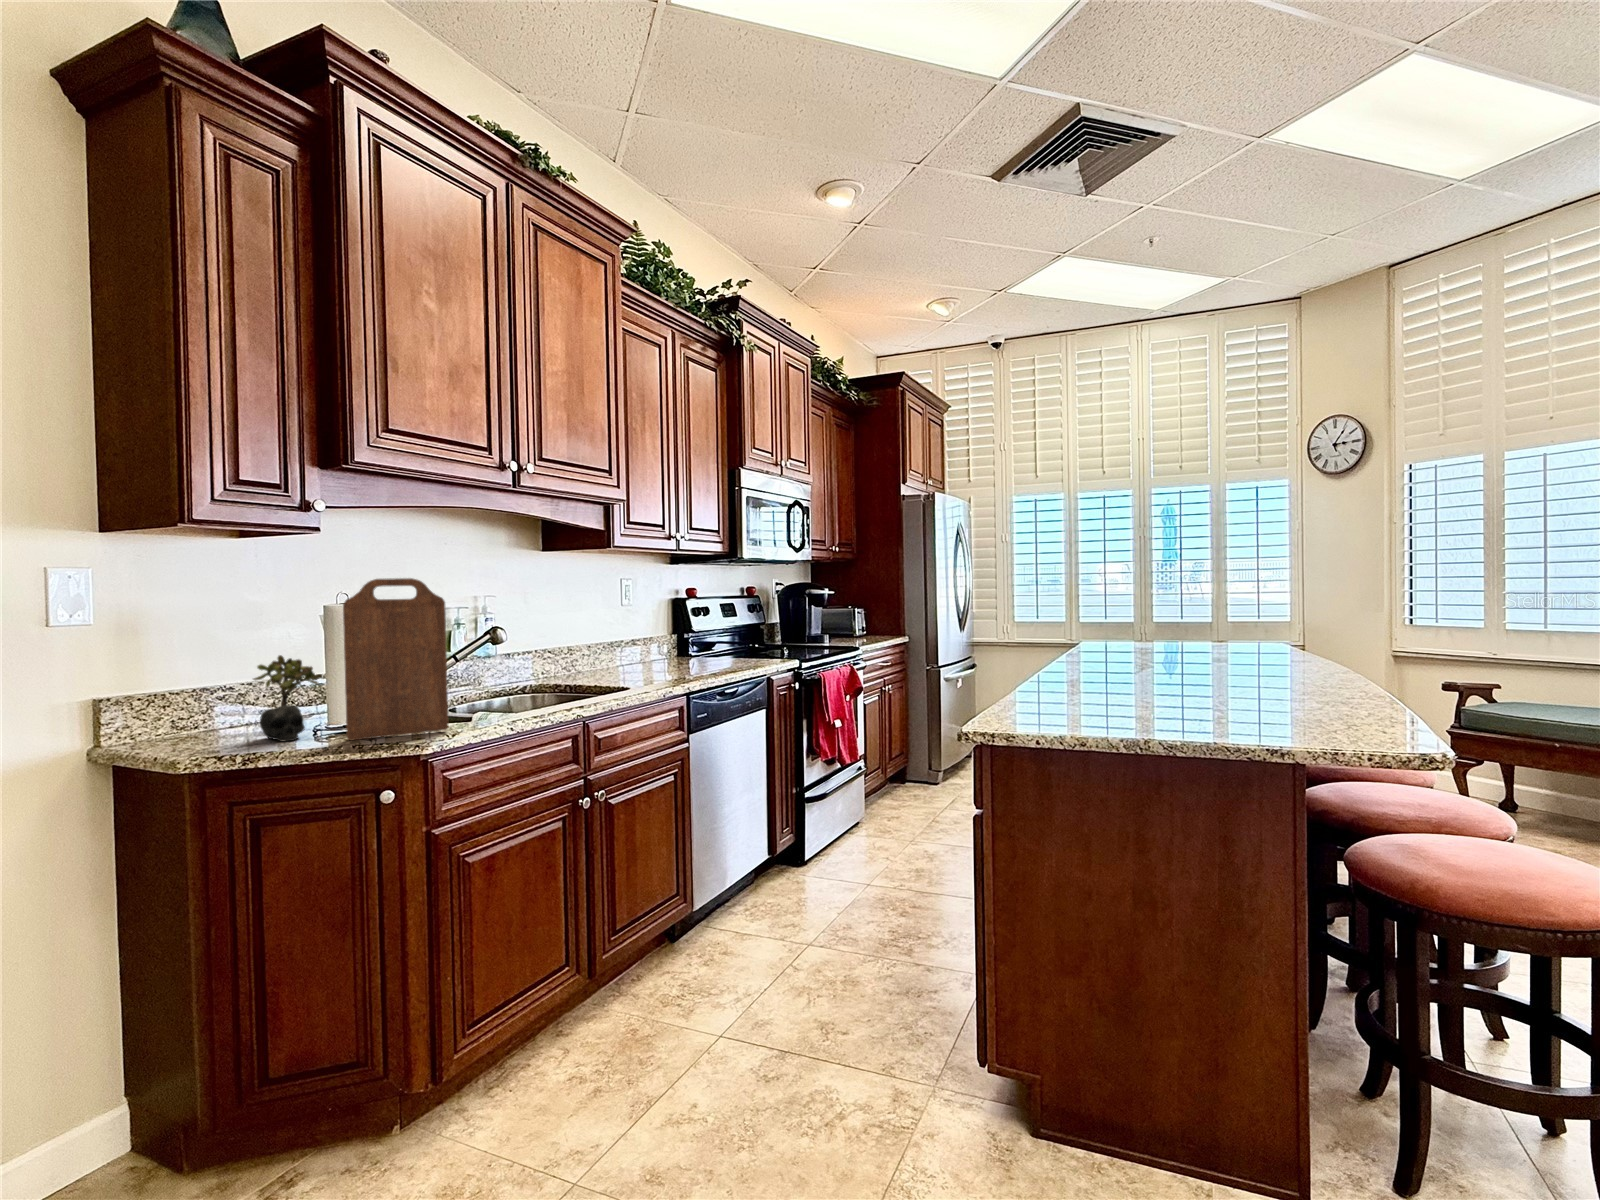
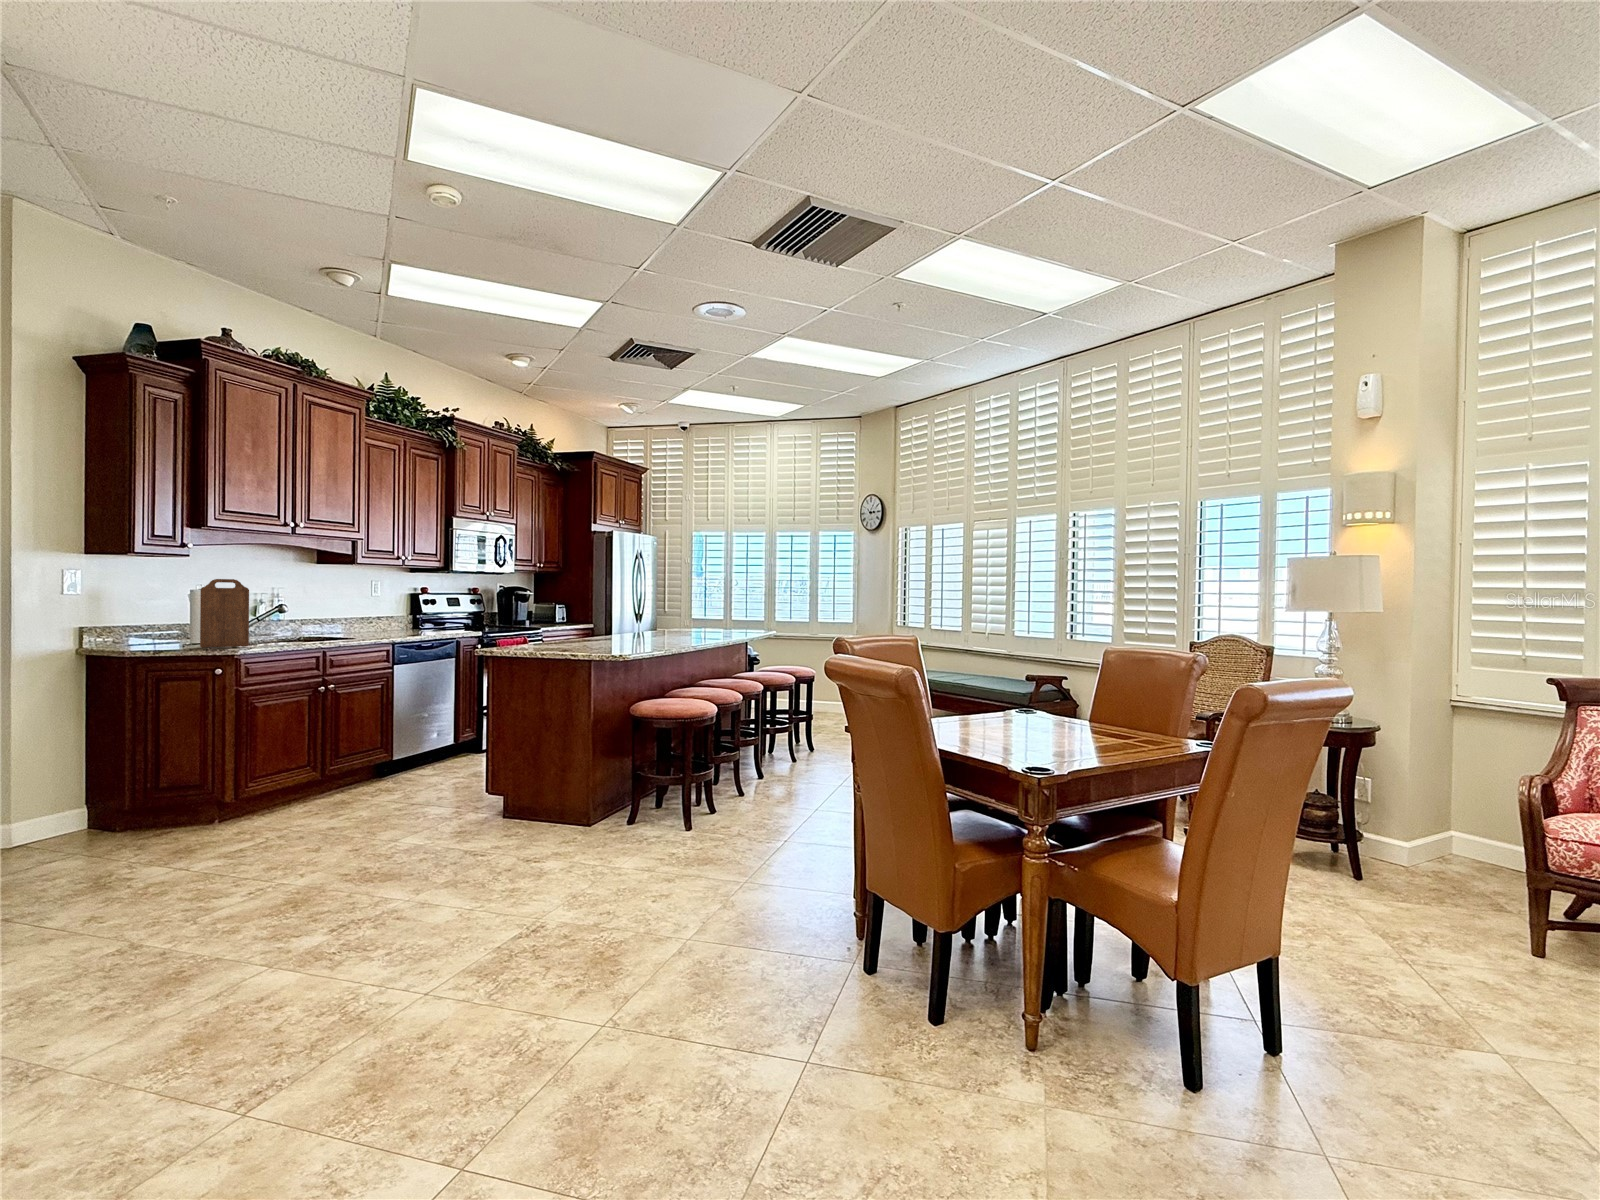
succulent plant: present [253,655,322,741] -> none [157,611,189,647]

